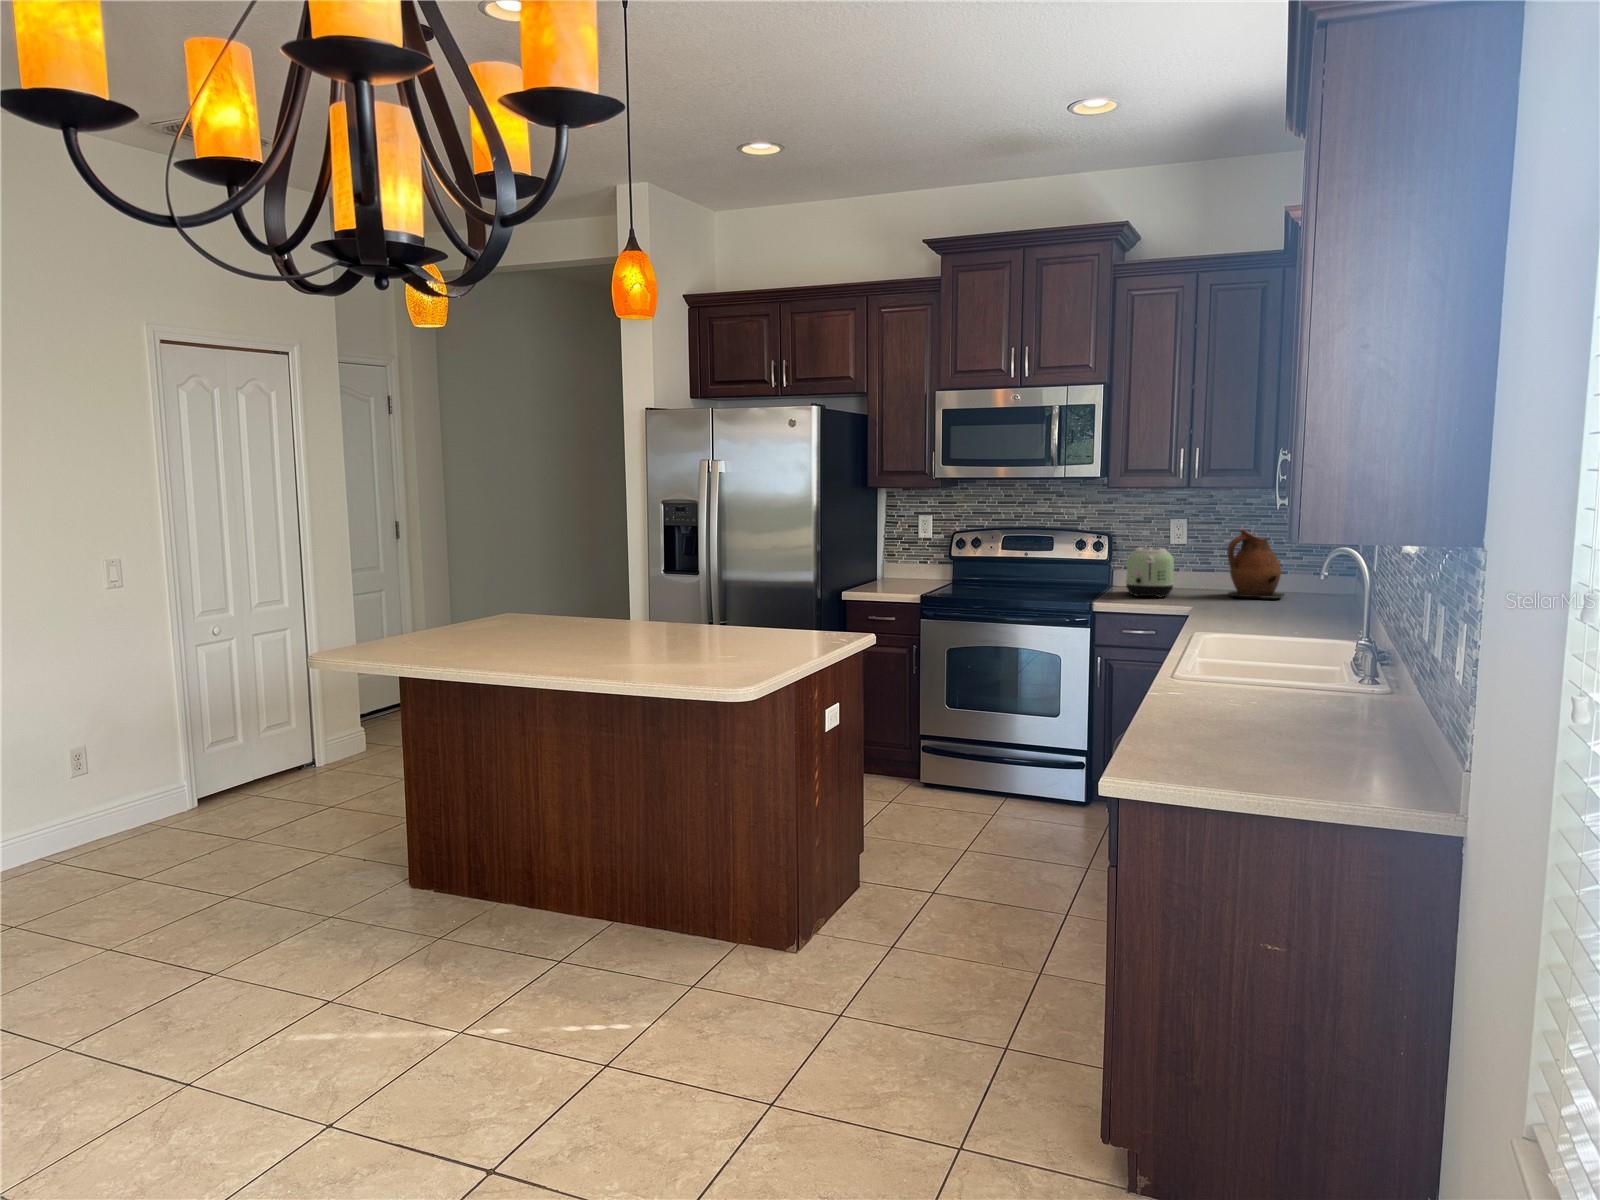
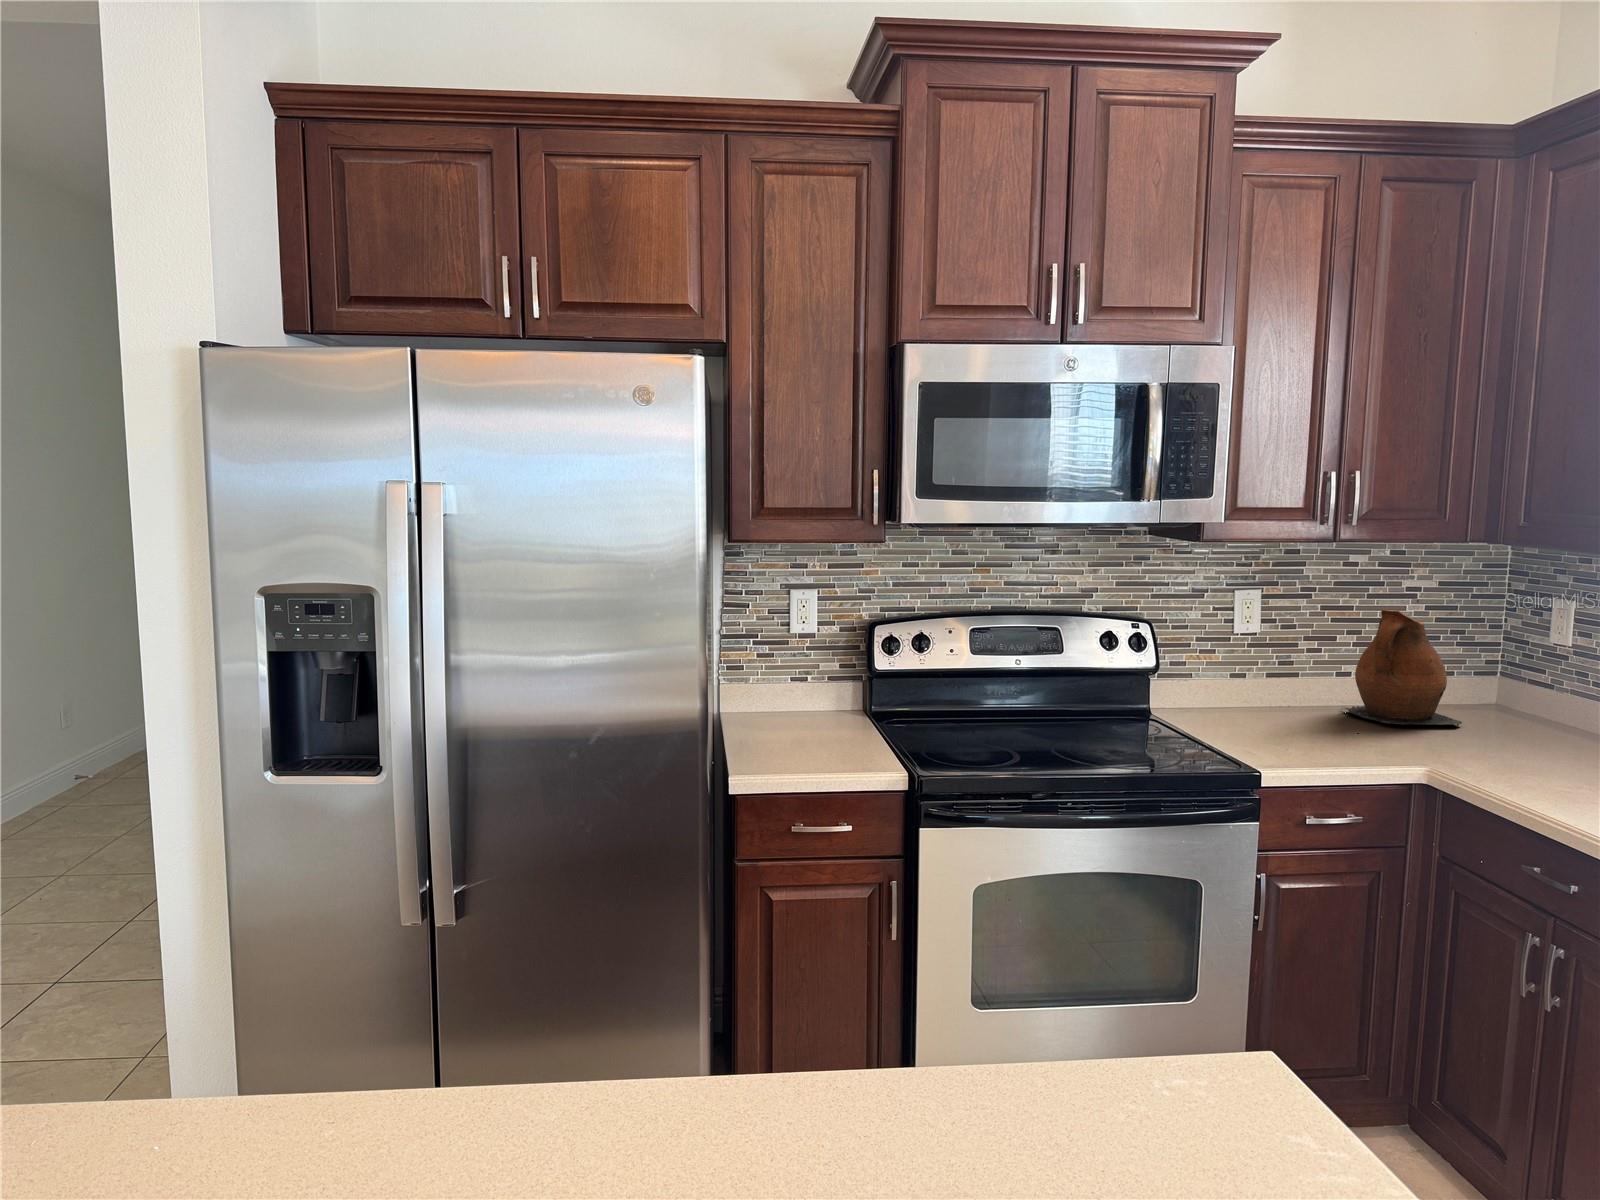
toaster: present [1126,547,1174,598] -> none [1198,642,1309,737]

